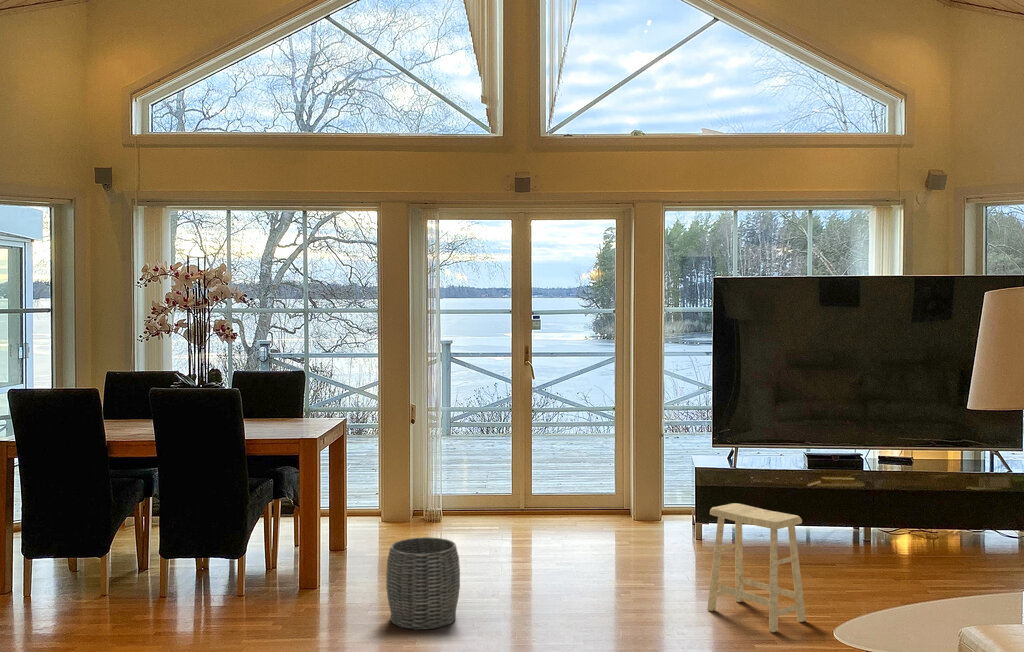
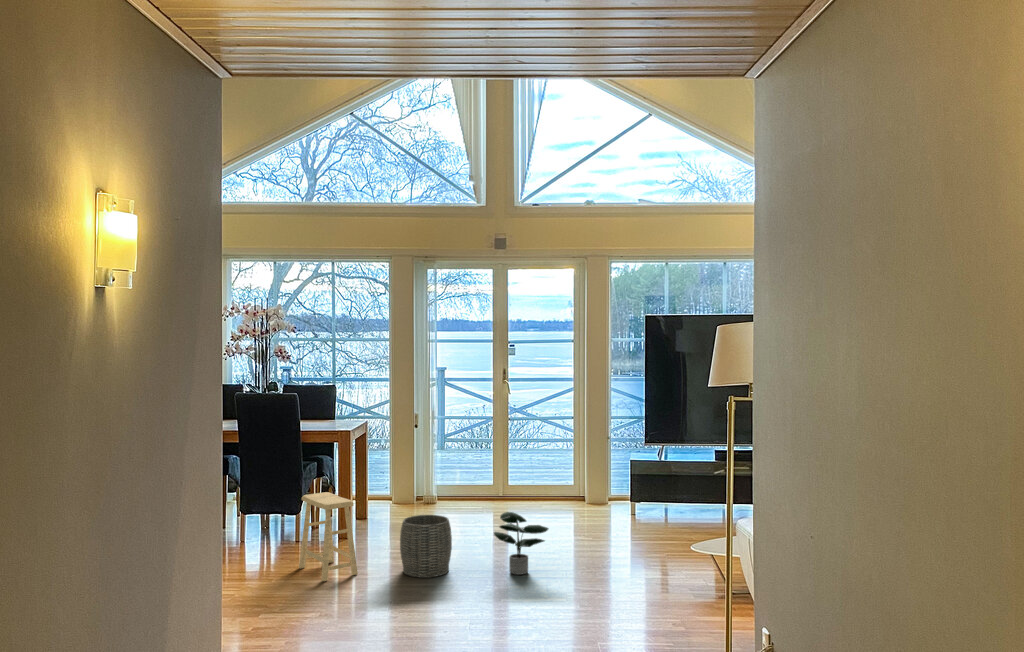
footstool: present [707,503,806,632] -> present [299,492,358,581]
potted plant: none [520,534,599,625] -> present [494,512,549,575]

